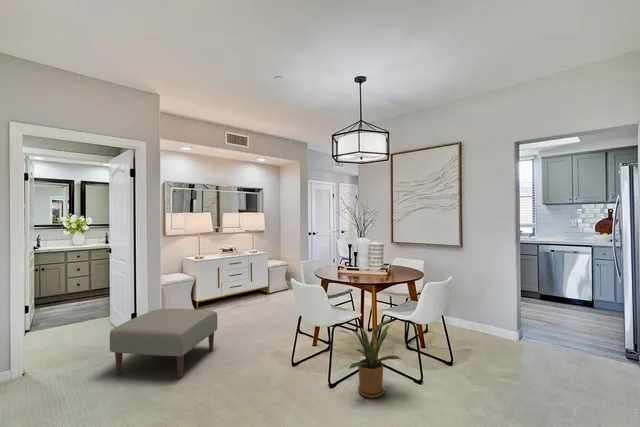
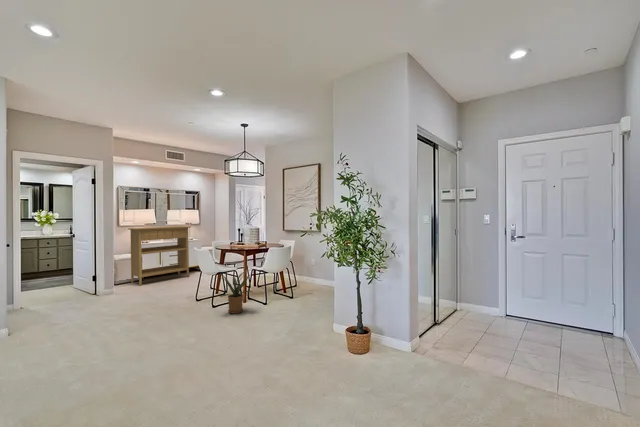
console table: none [179,235,261,322] -> present [128,226,191,286]
ottoman: present [110,309,218,378] -> none [74,273,151,311]

